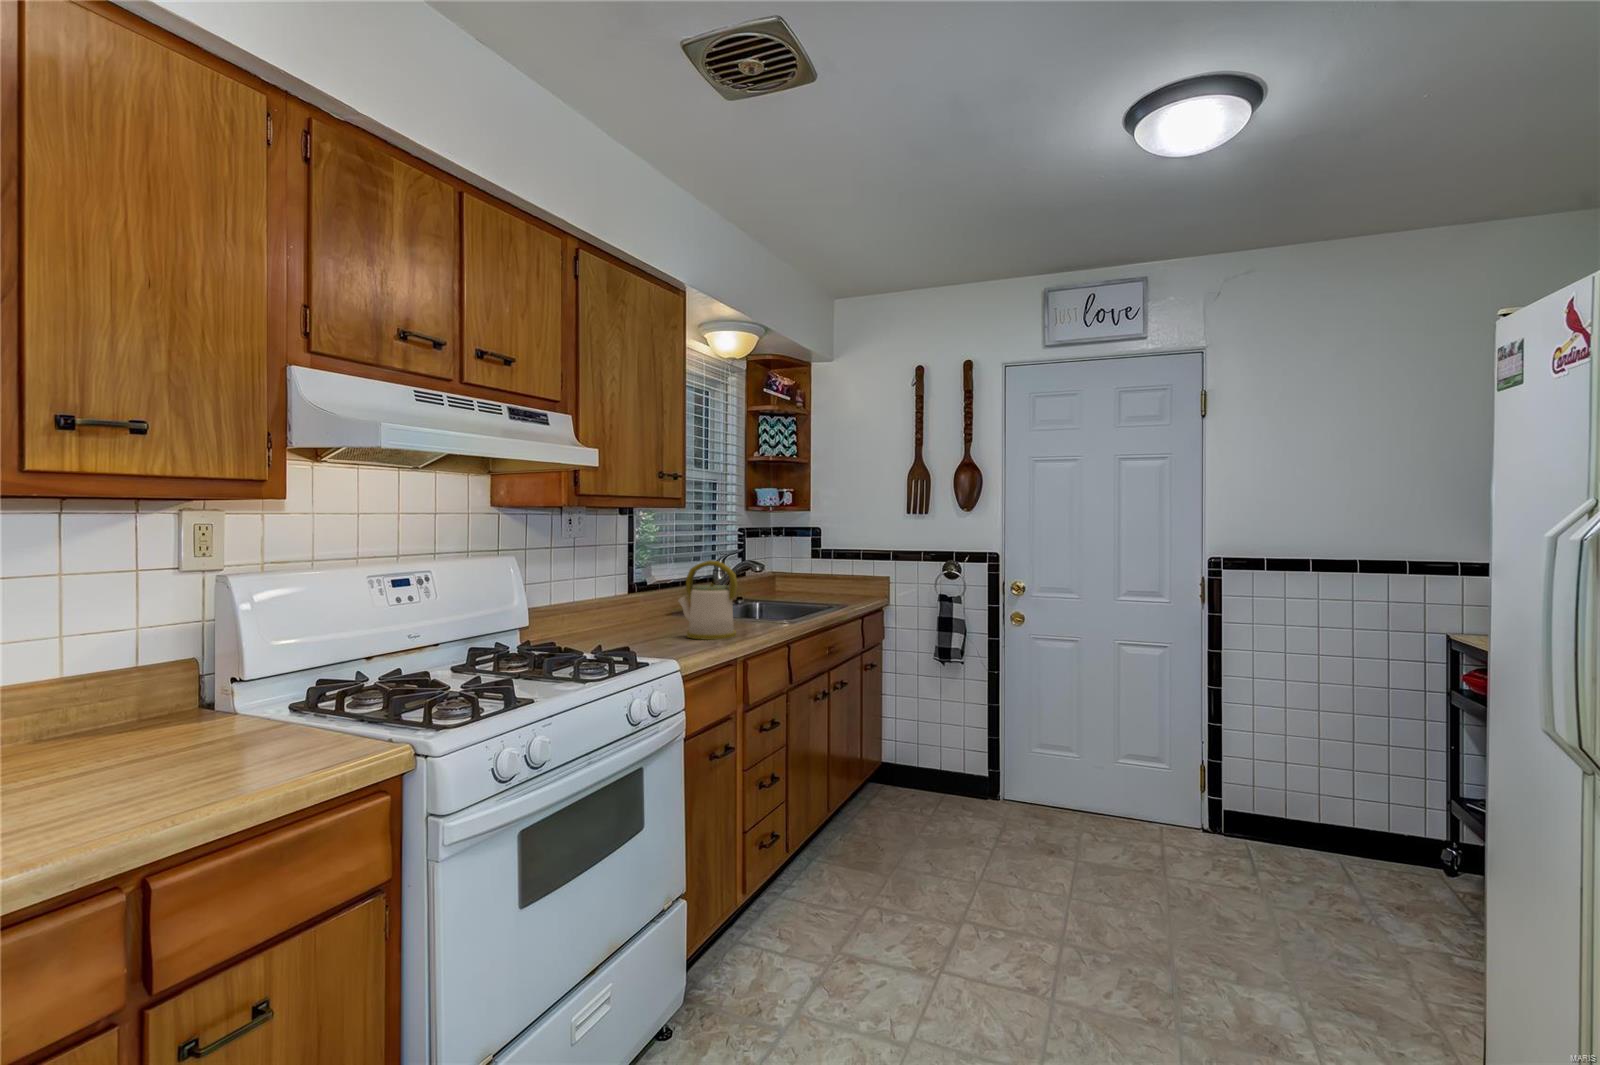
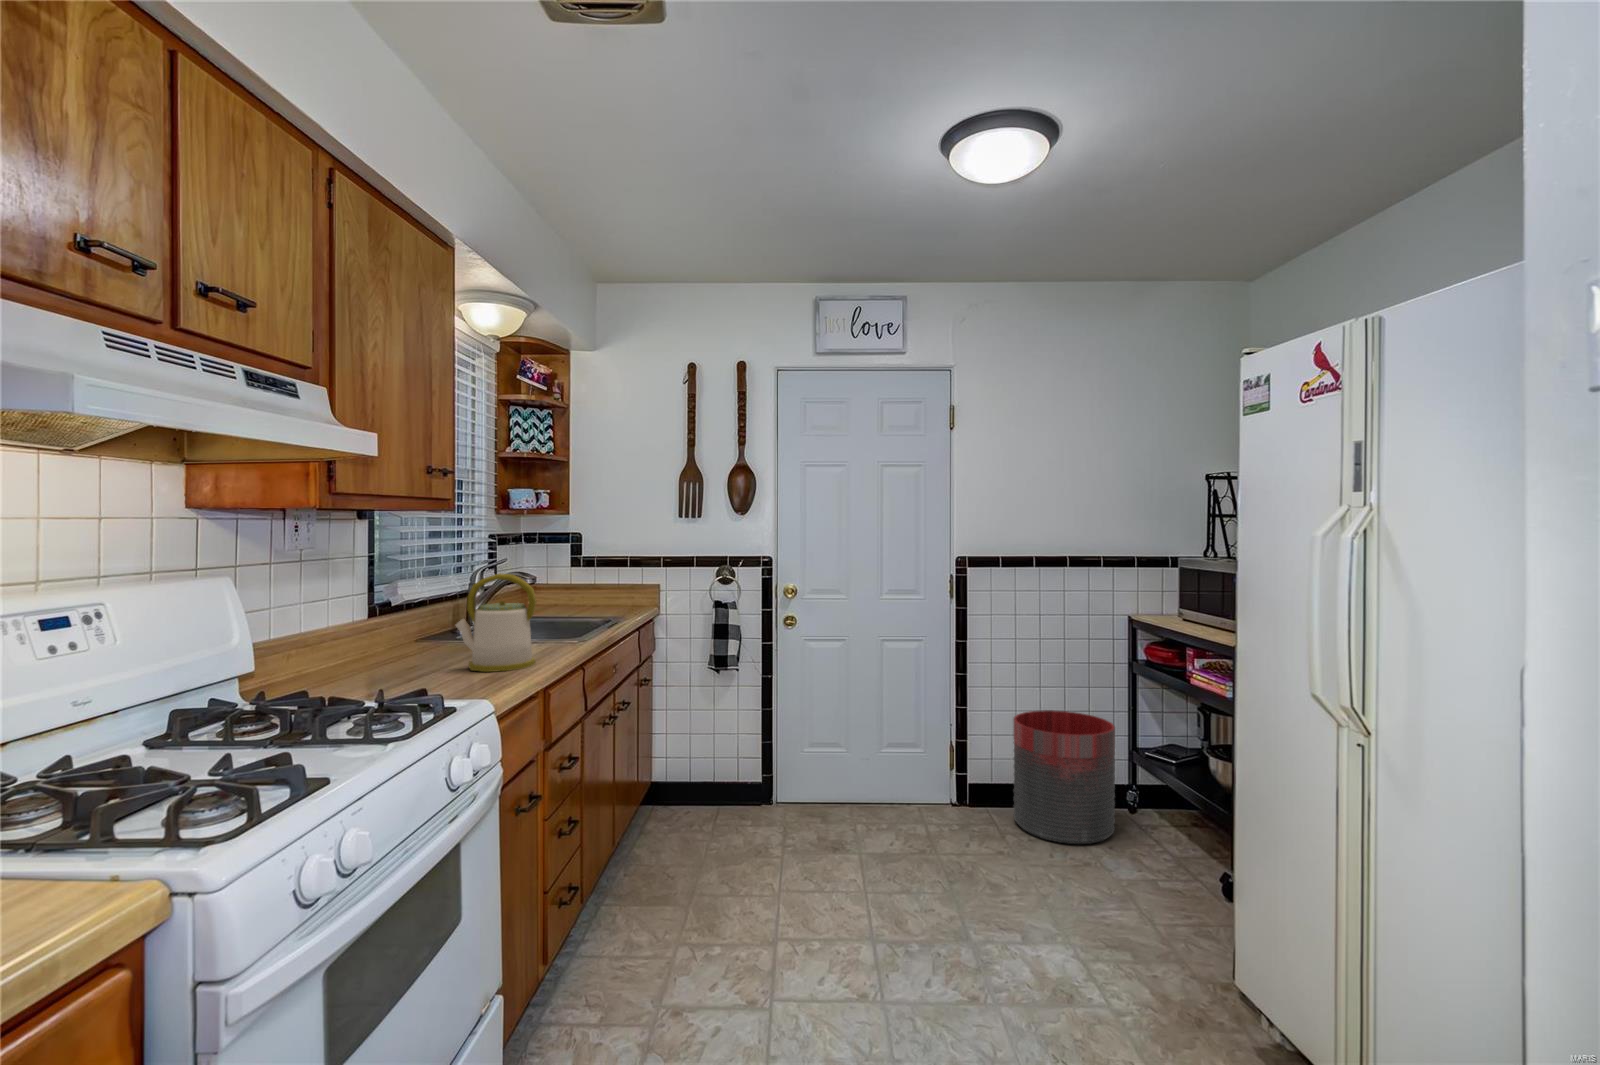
trash can: none [1269,739,1409,902] -> present [1013,710,1115,844]

